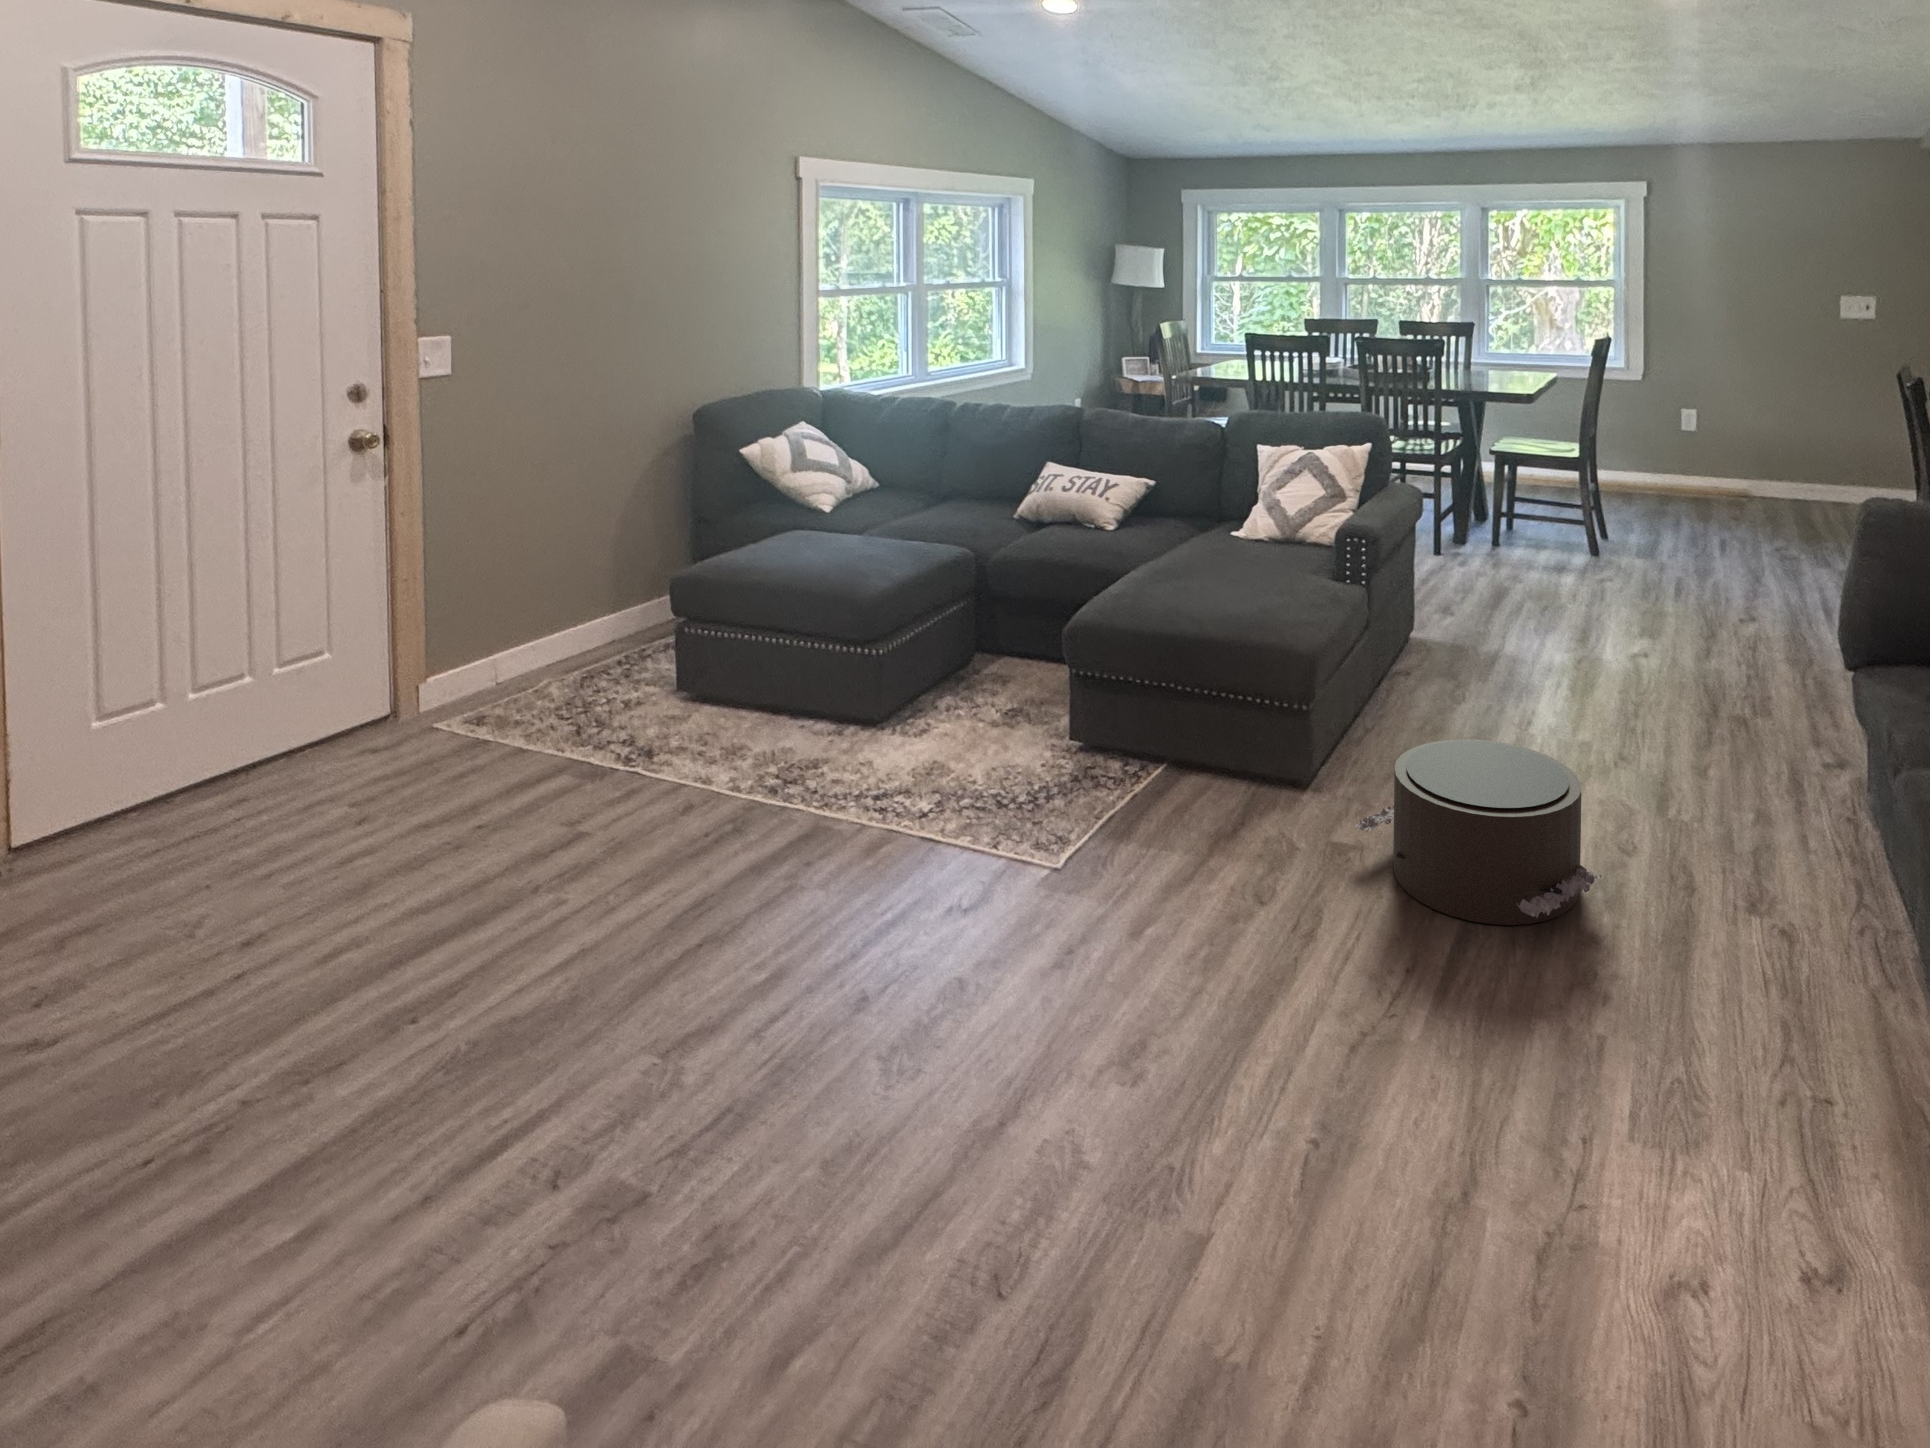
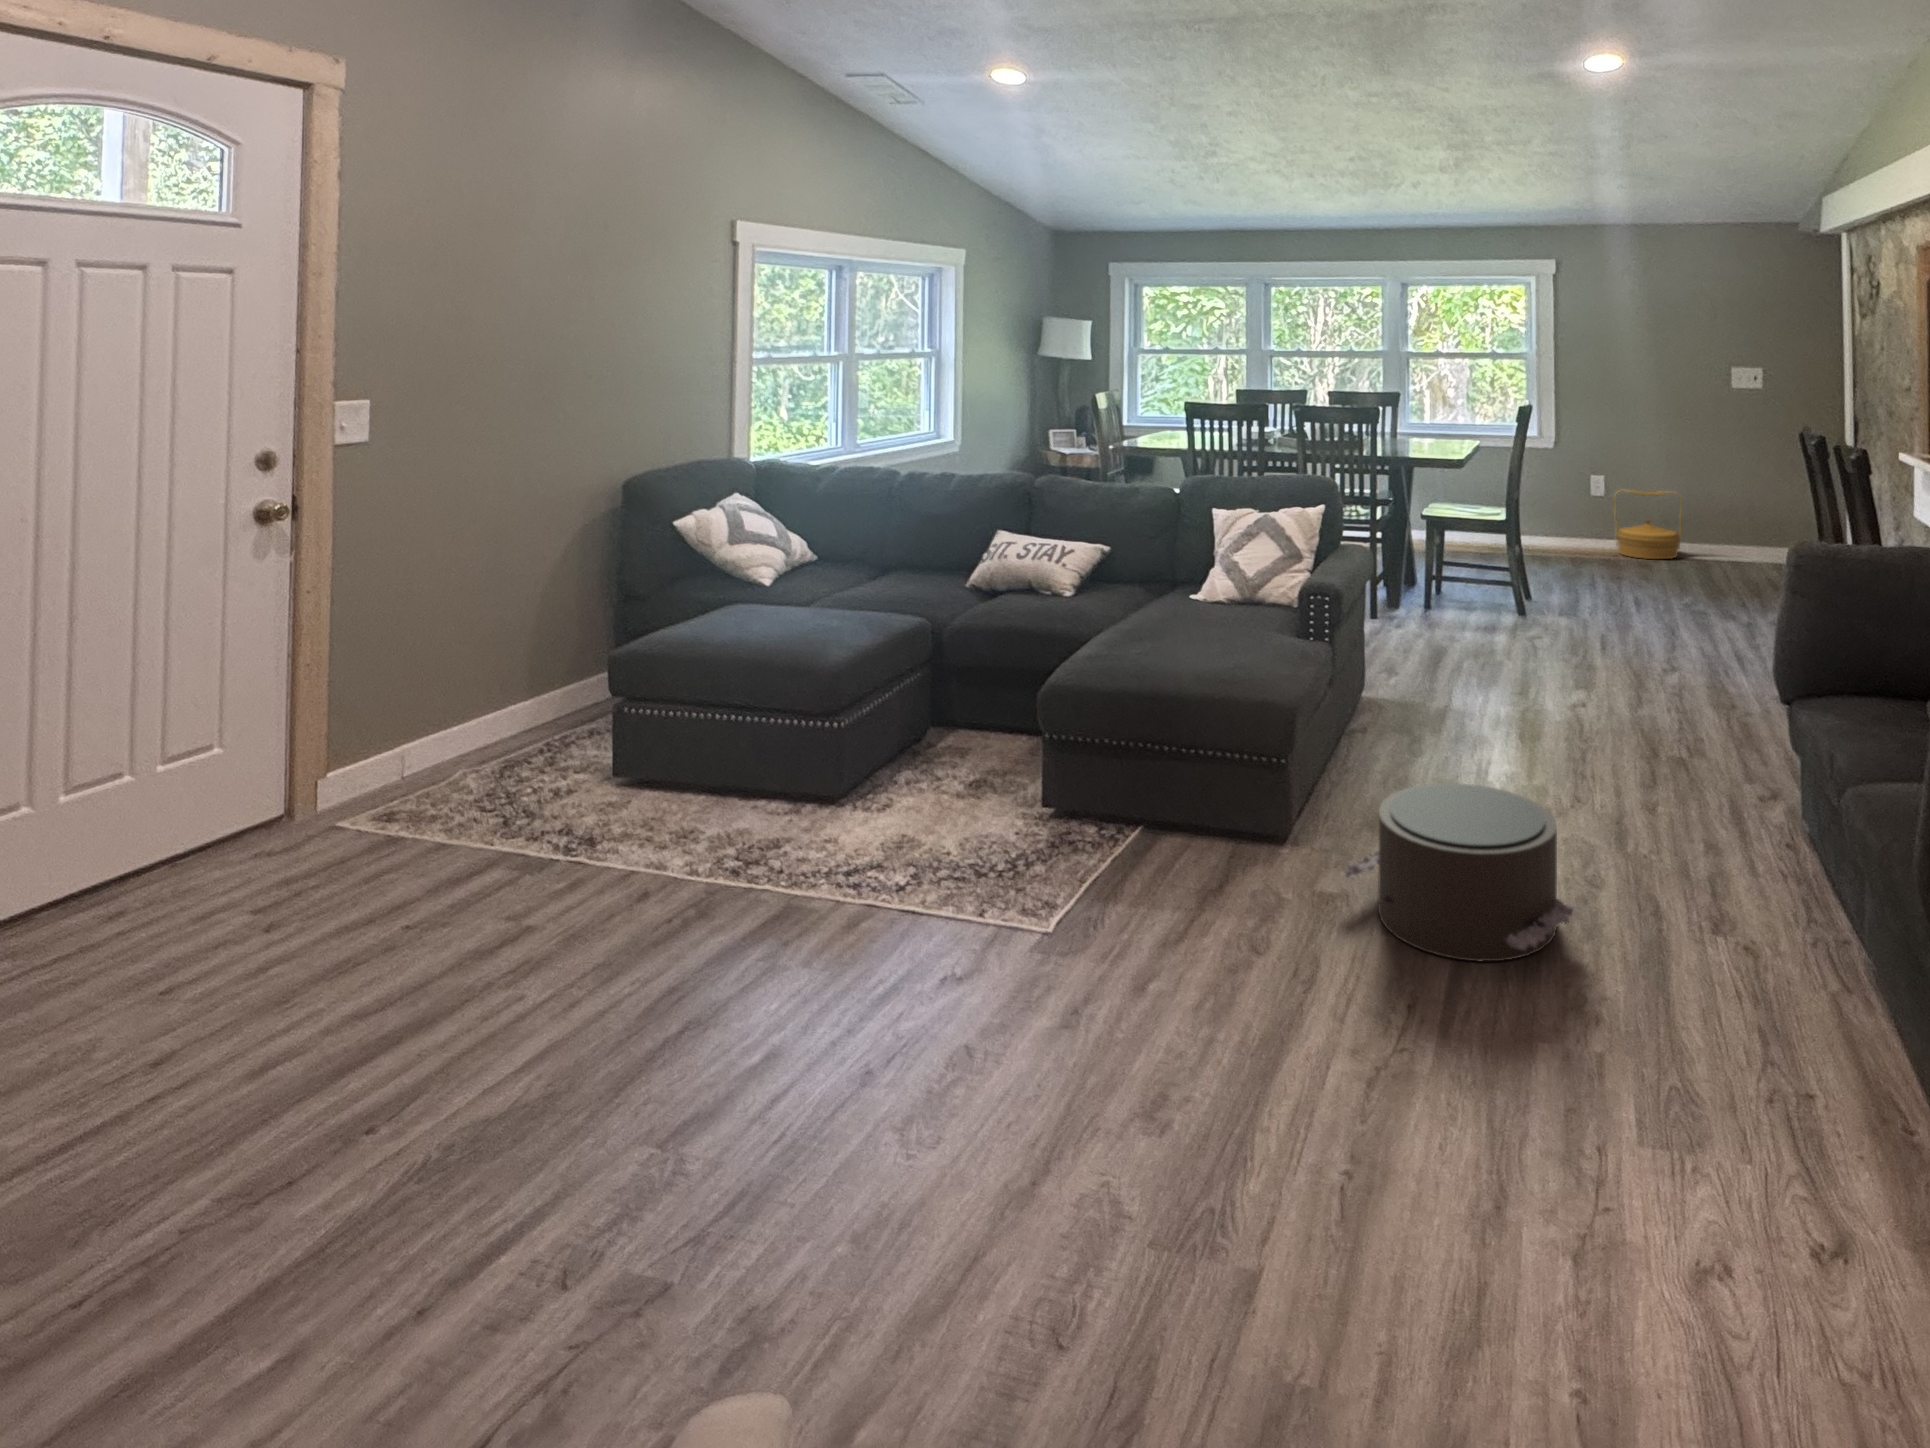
woven basket: none [1706,425,1783,500] -> present [1615,490,1682,559]

